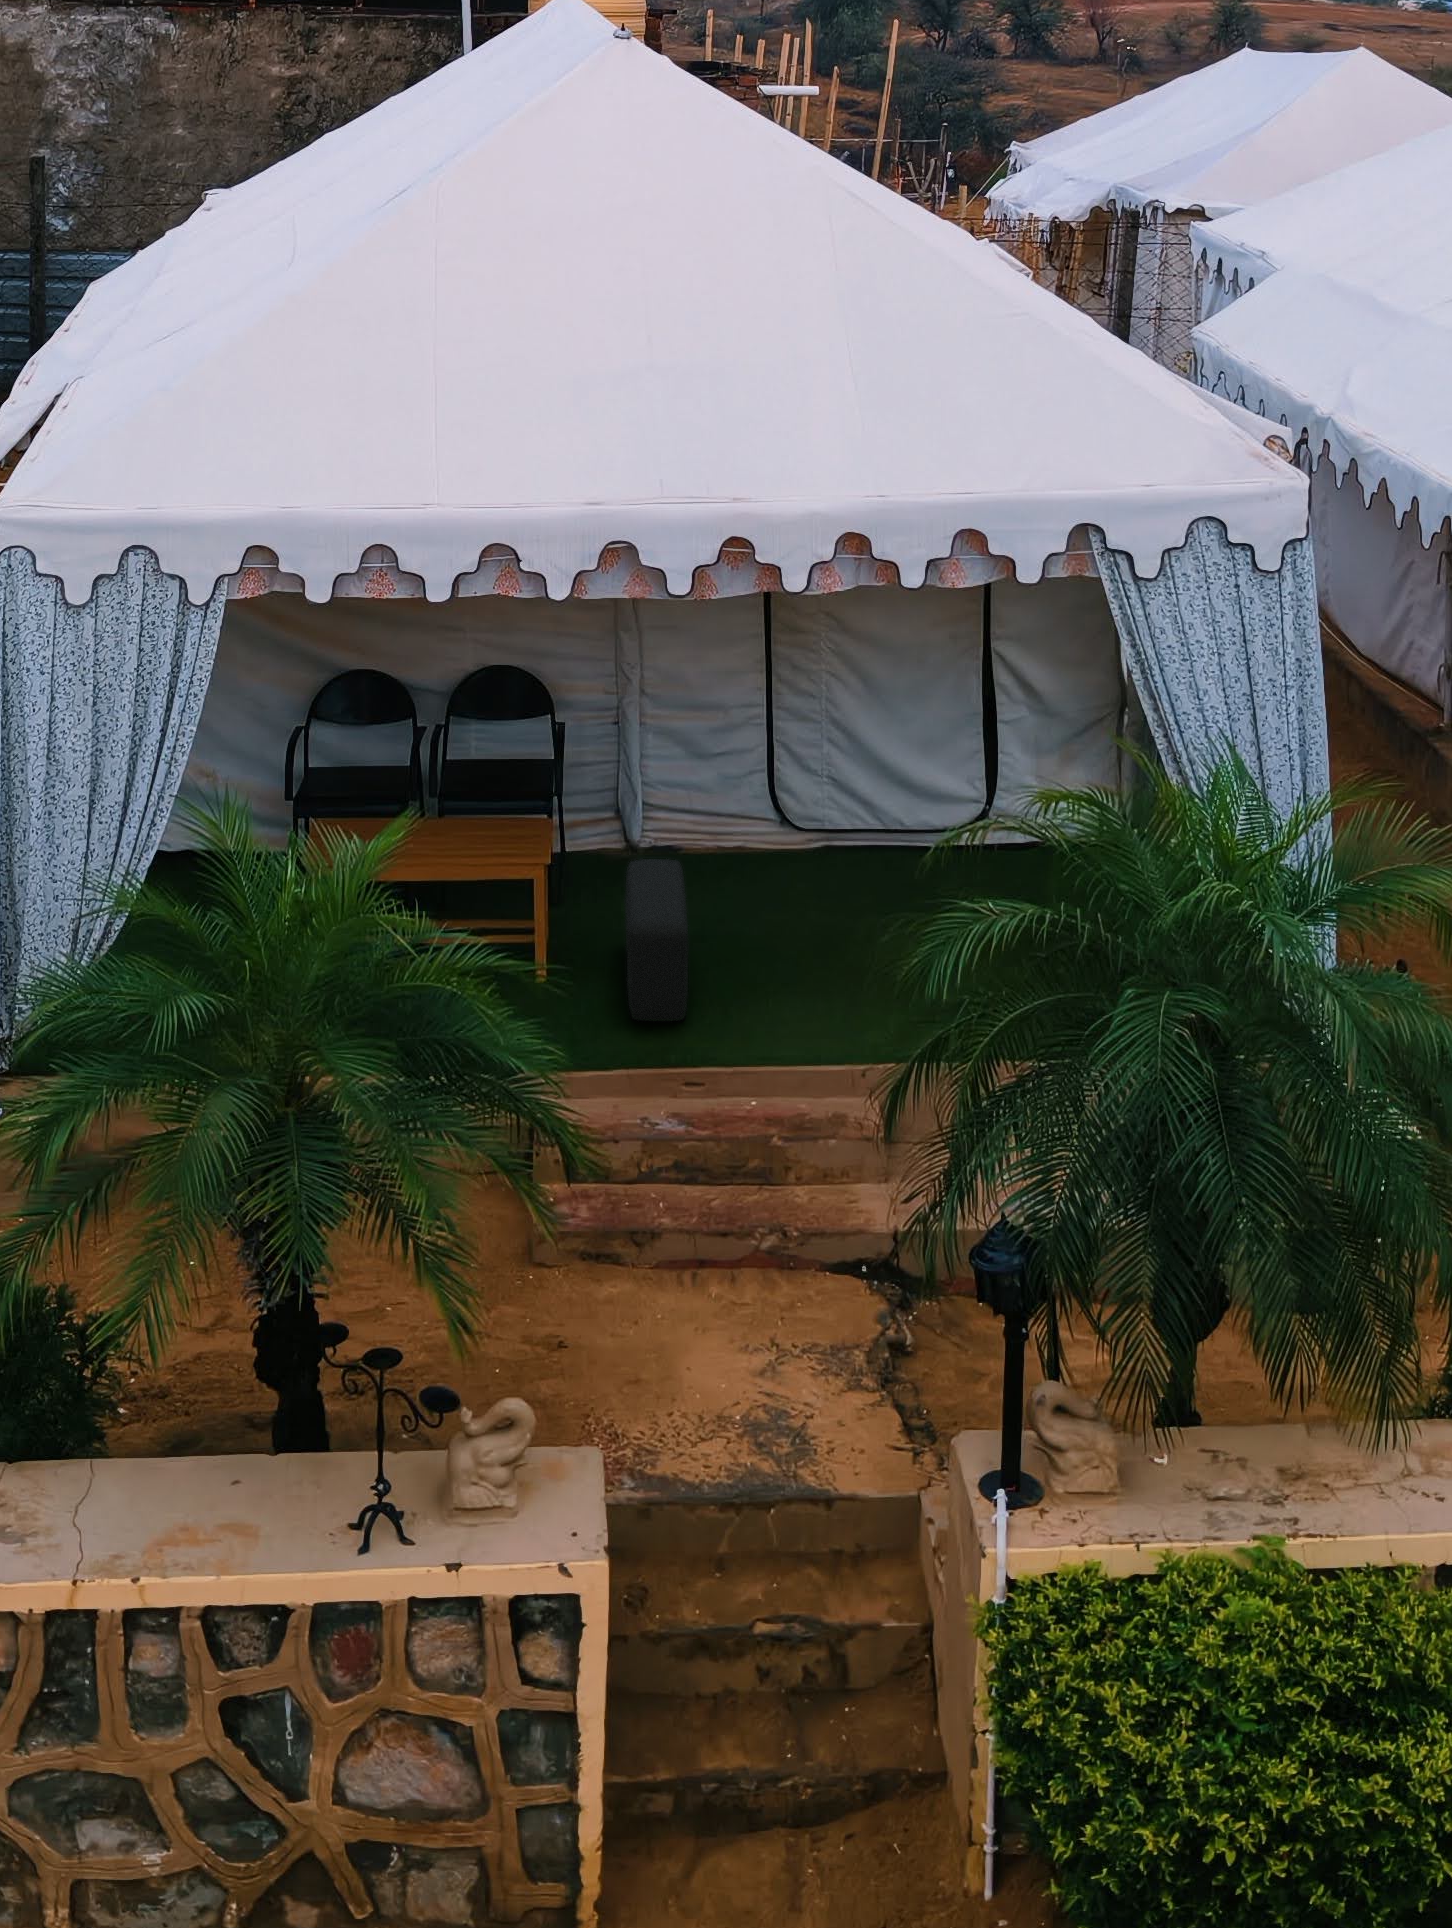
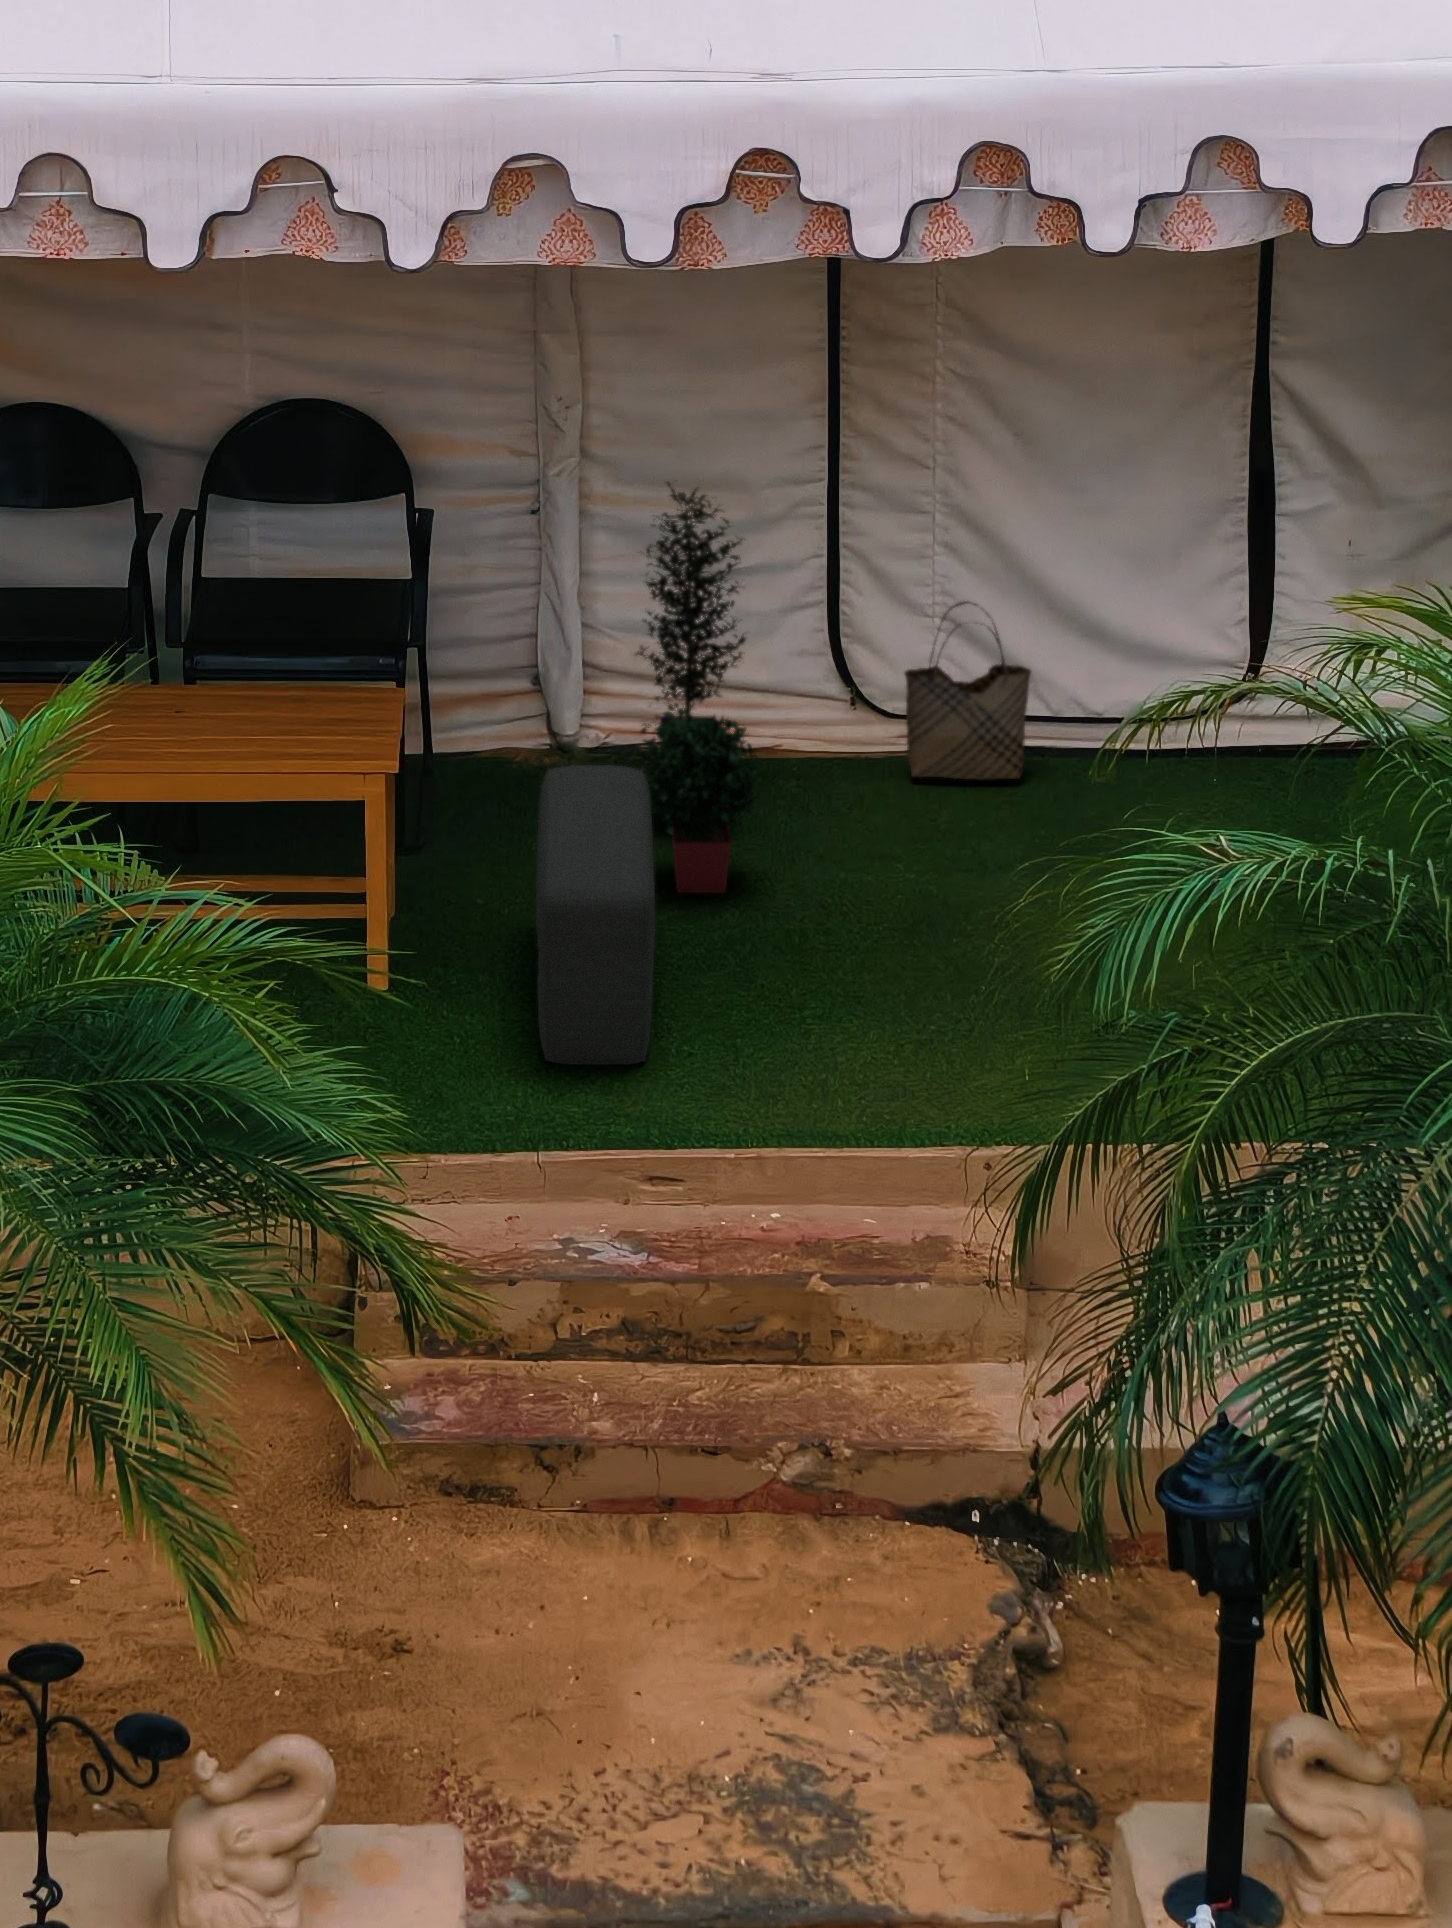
potted plant: none [671,707,743,927] -> present [631,482,762,893]
woven basket: none [813,769,879,864] -> present [904,601,1031,779]

